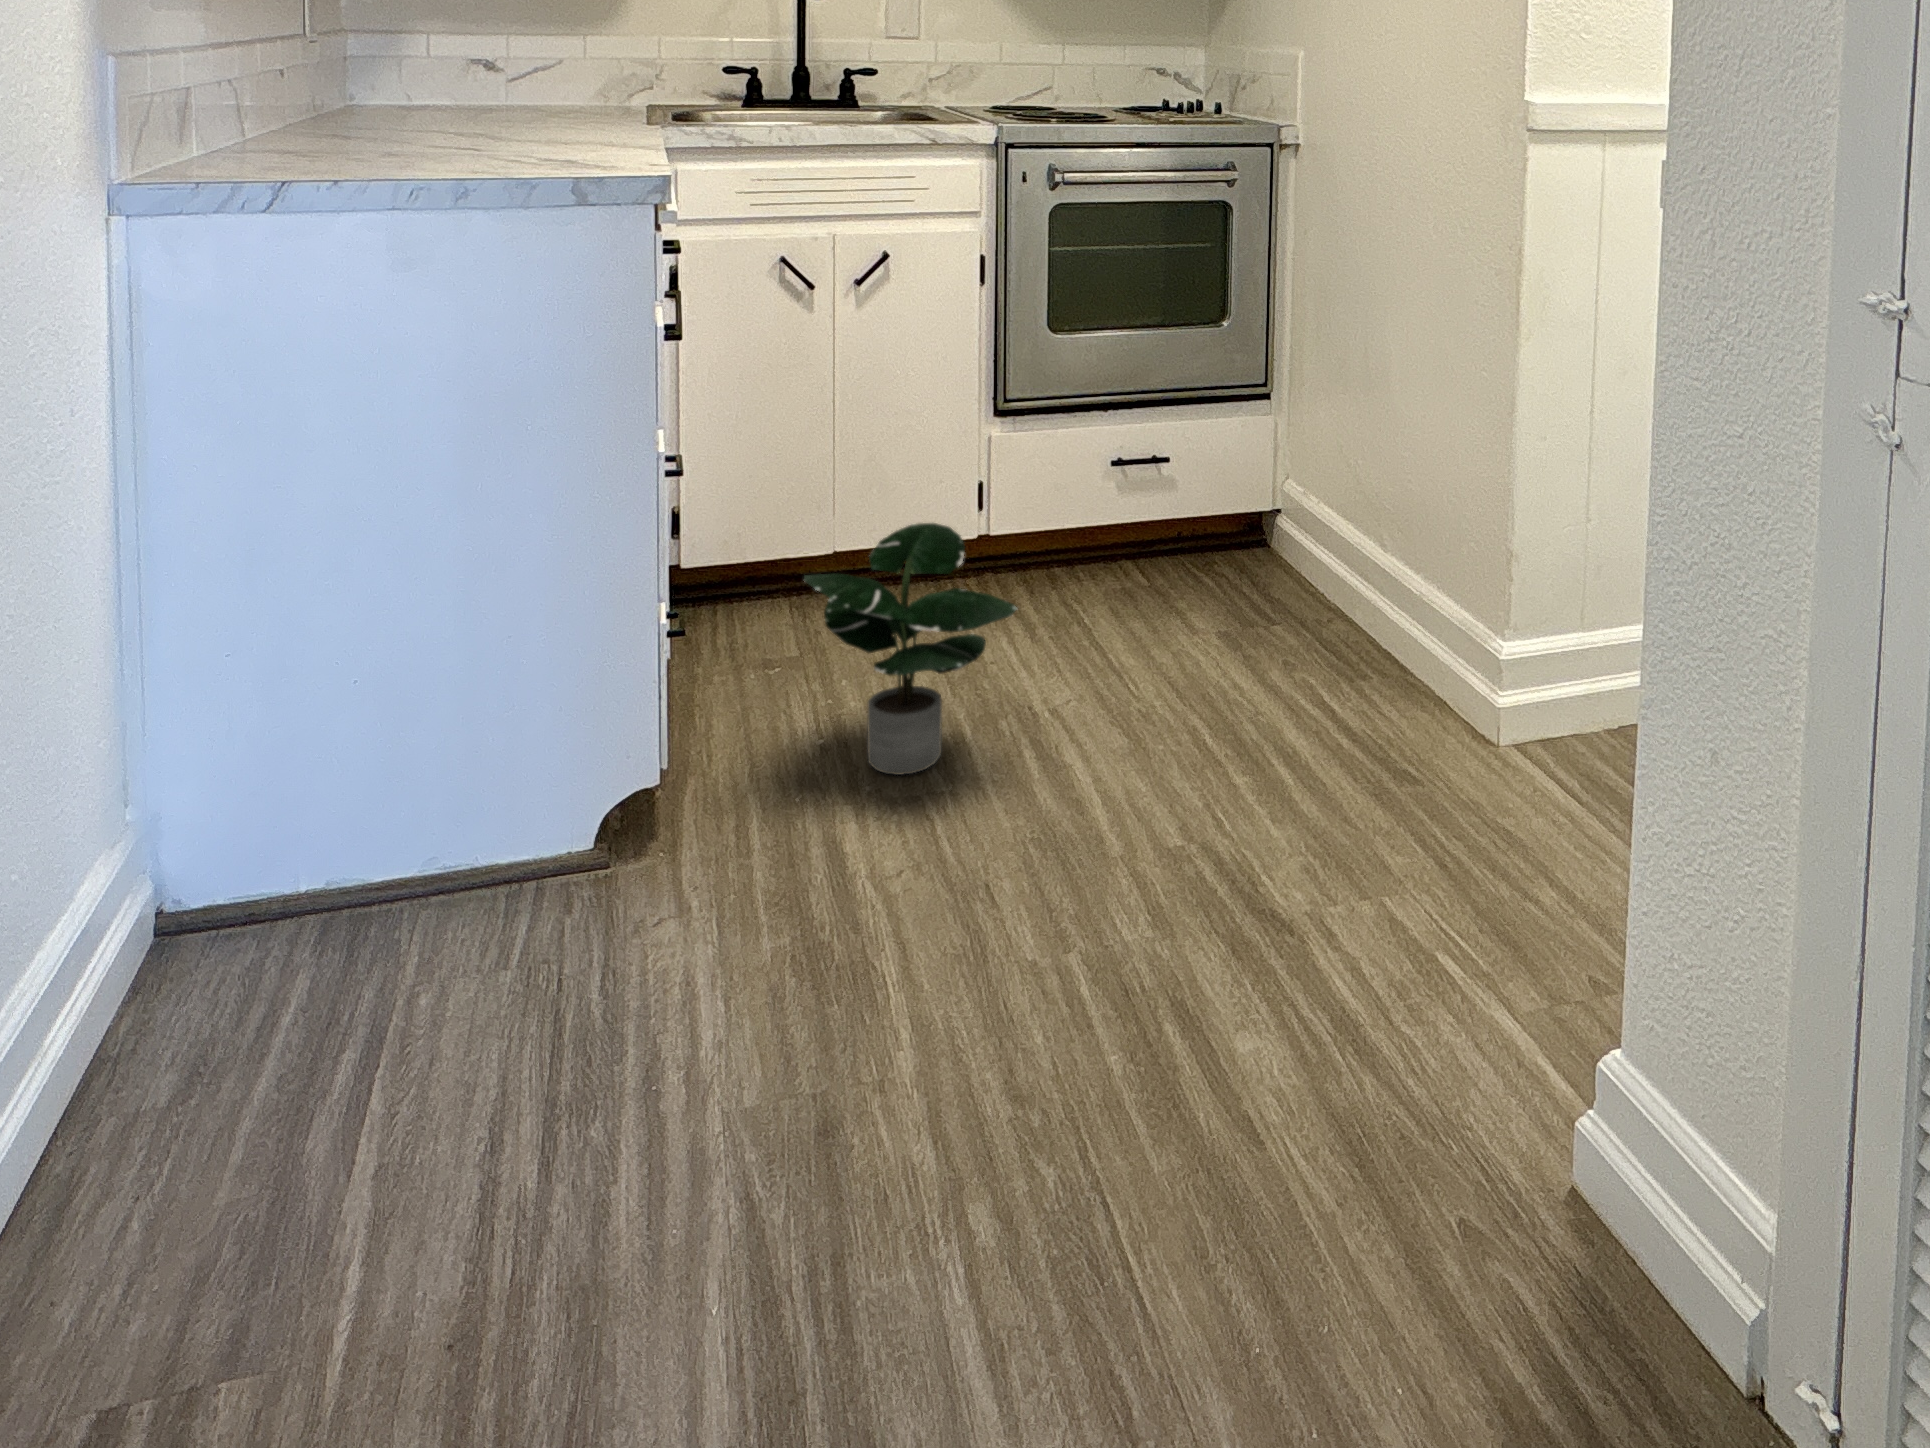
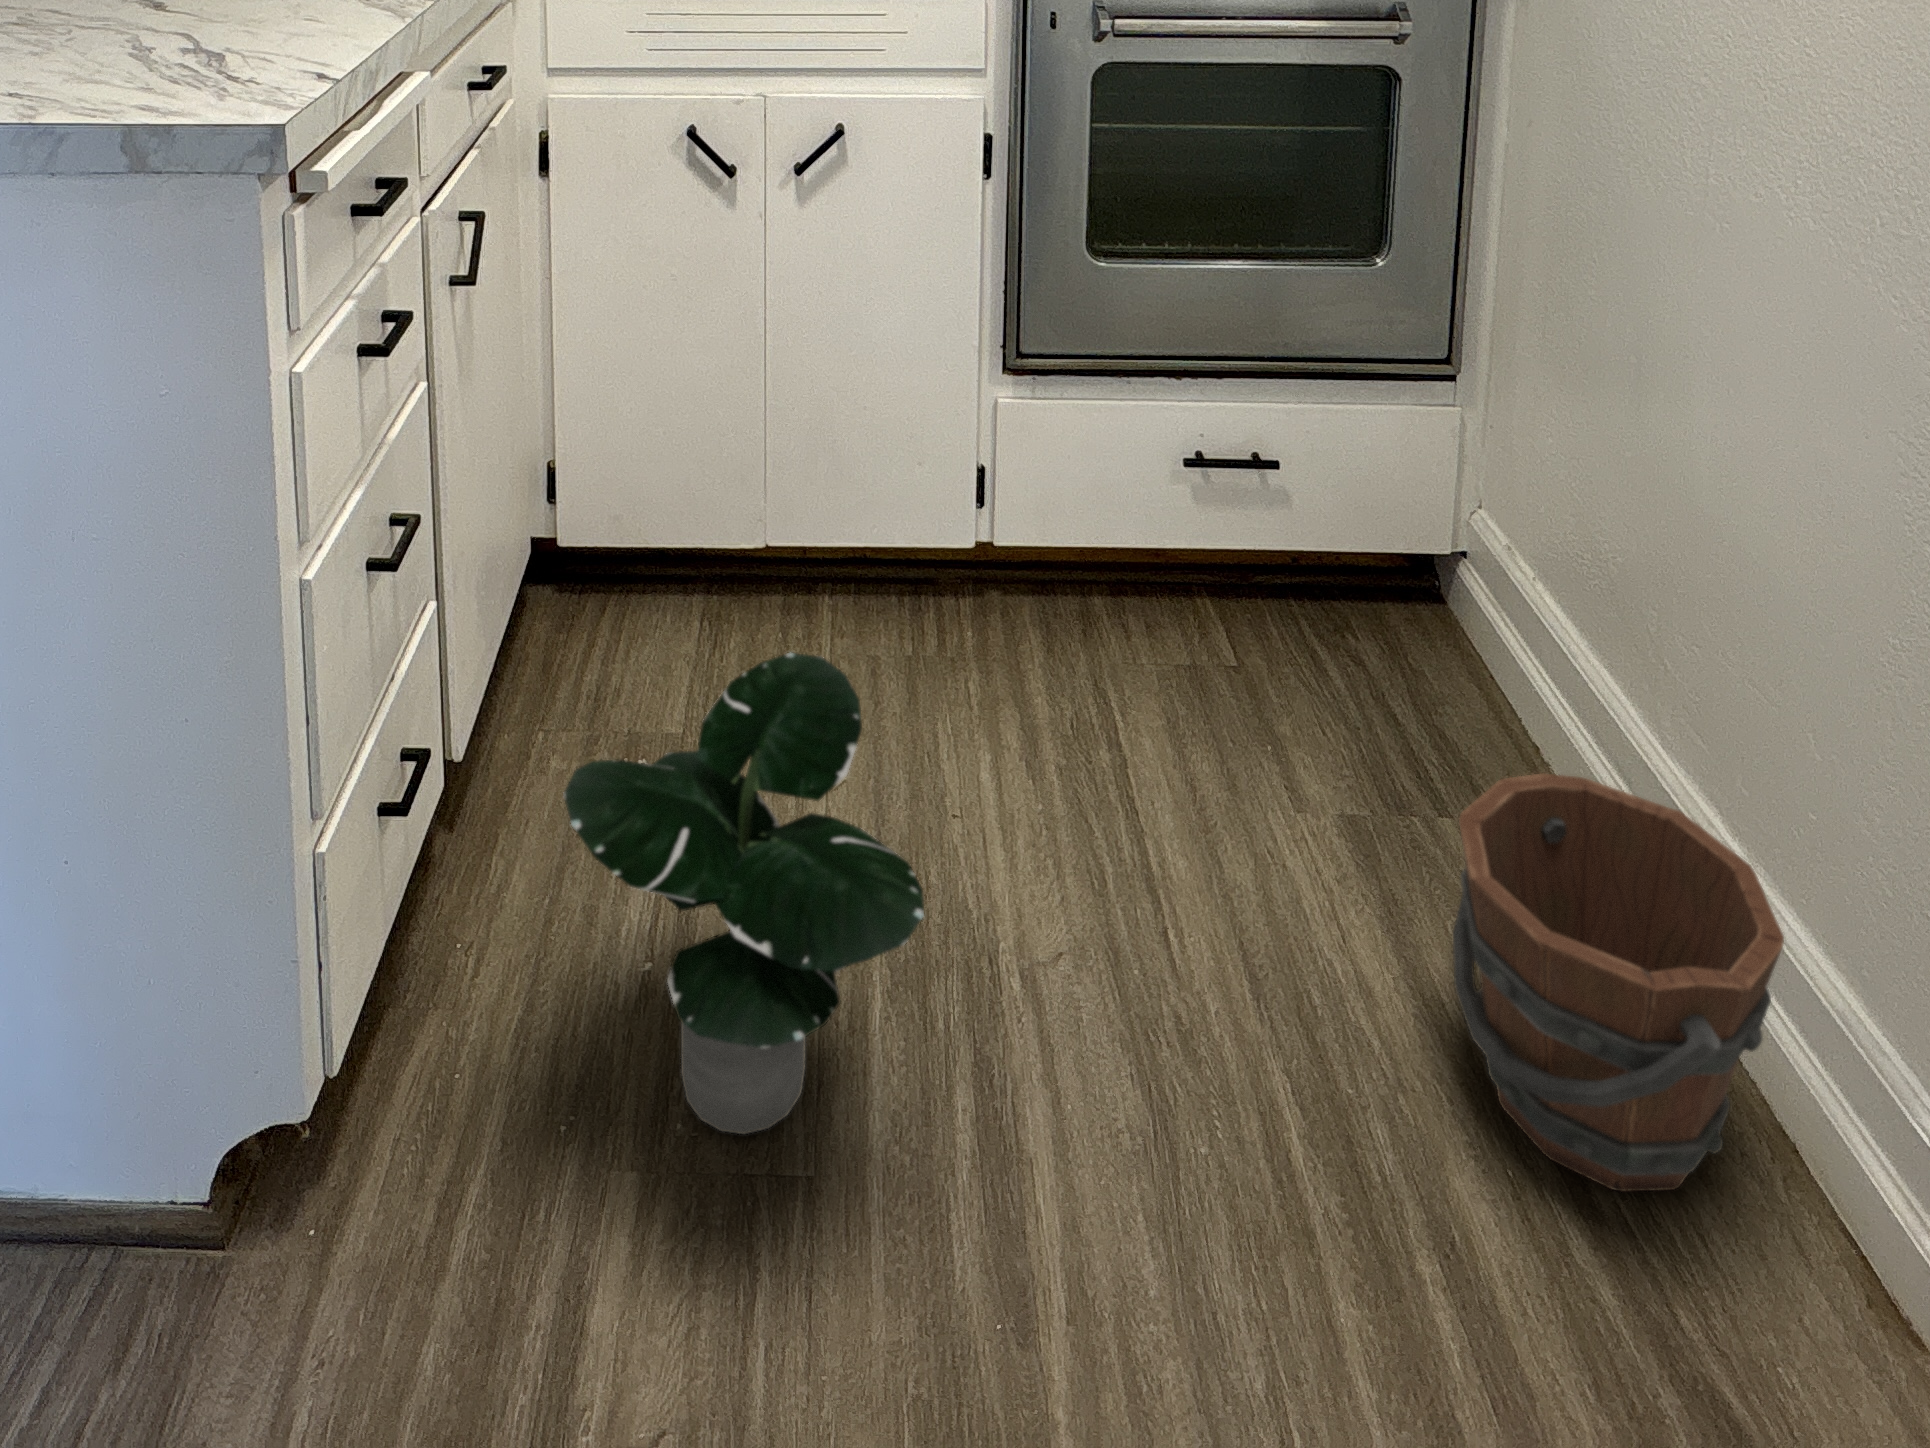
bucket: none [1282,541,1428,715] -> present [1453,774,1784,1192]

